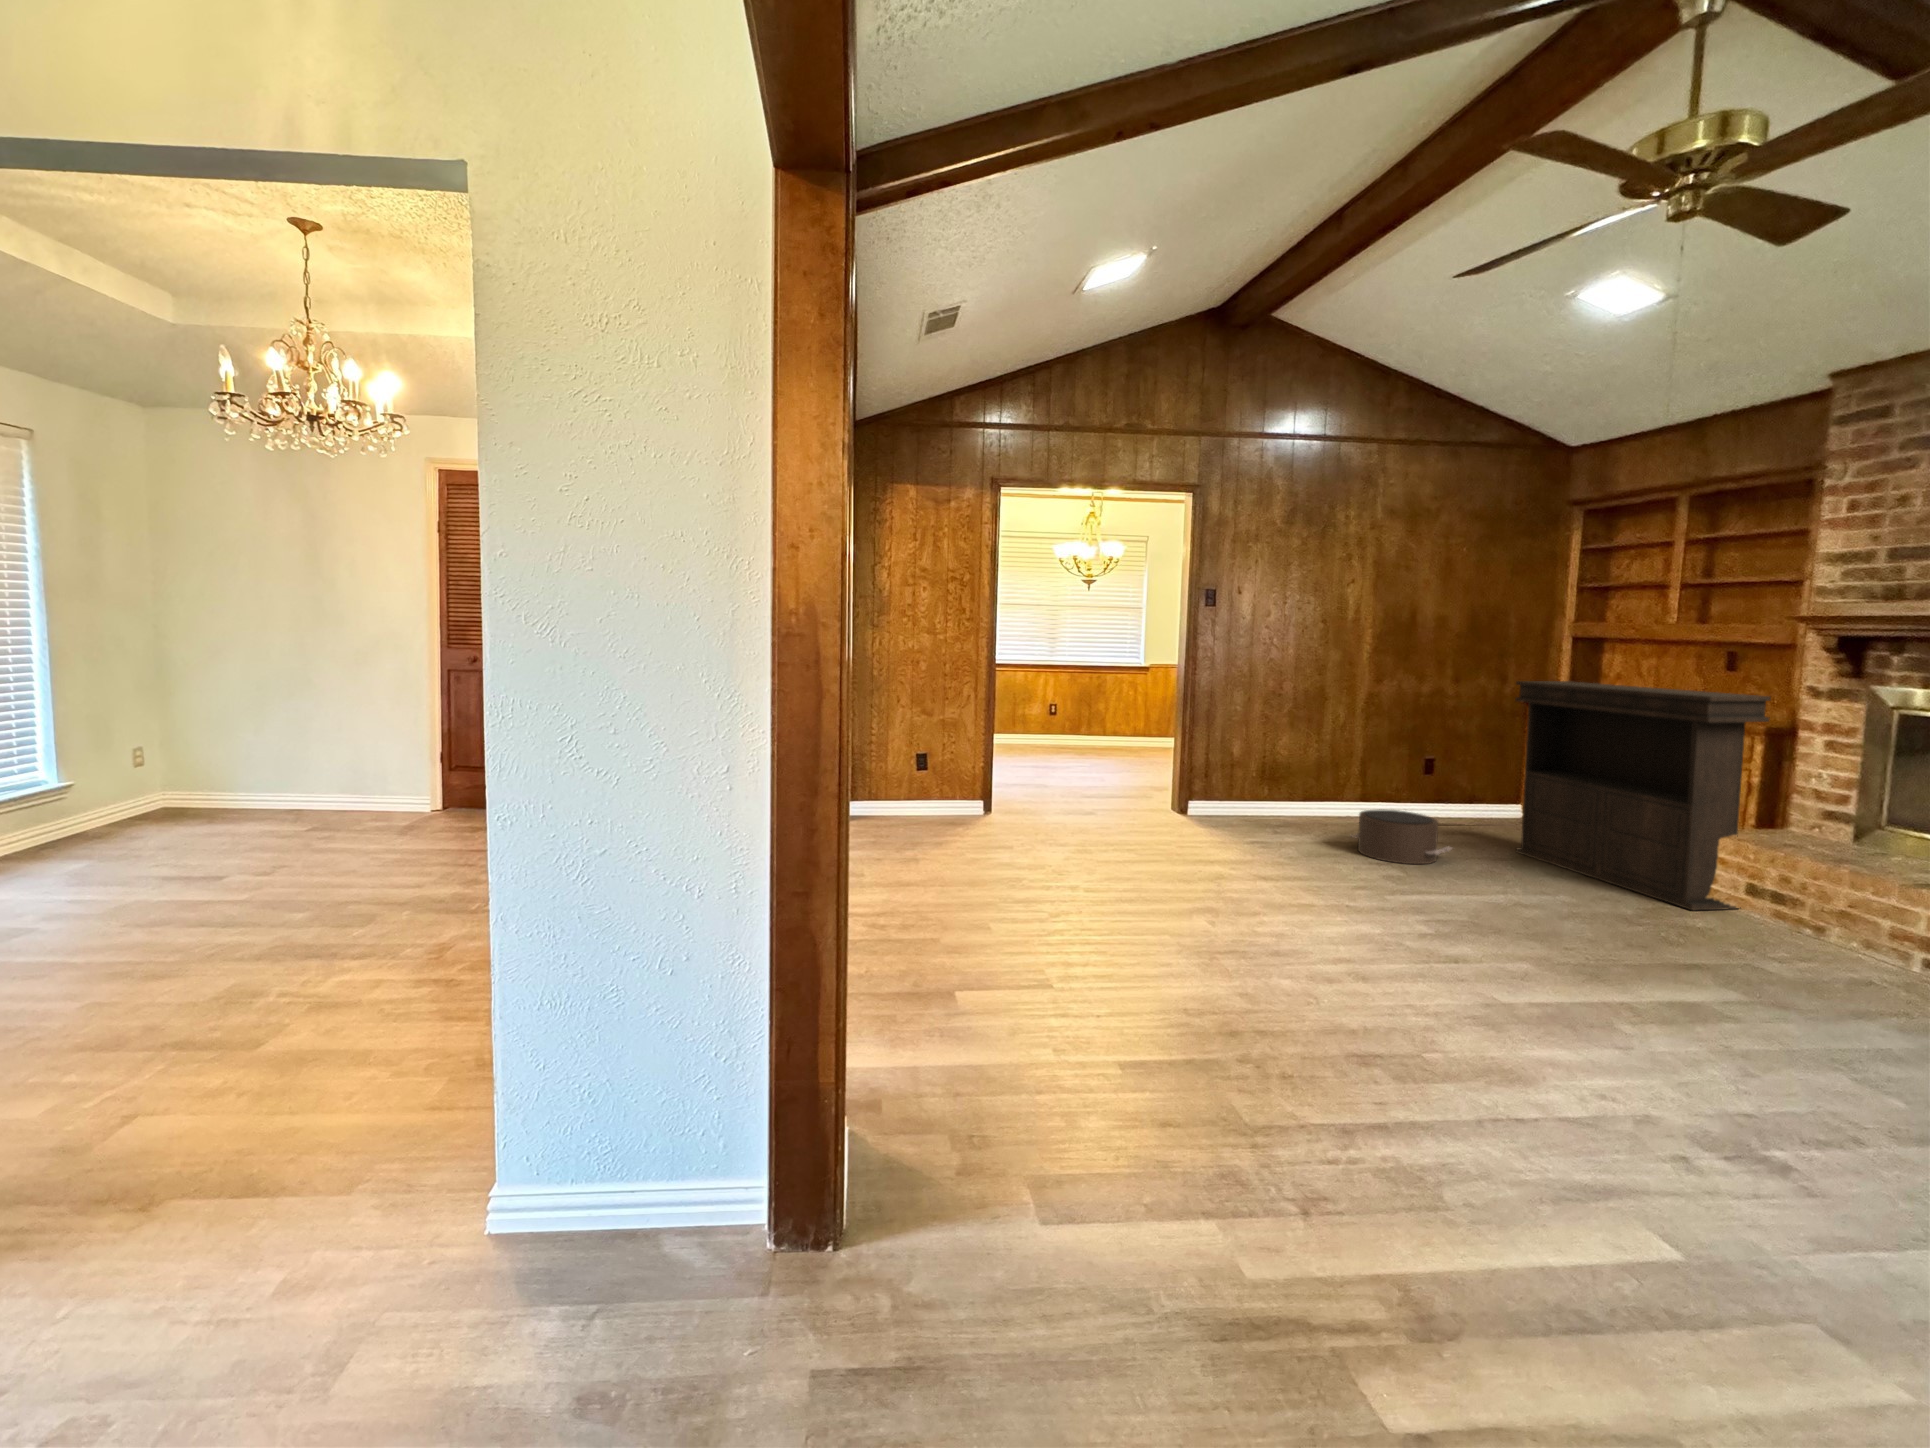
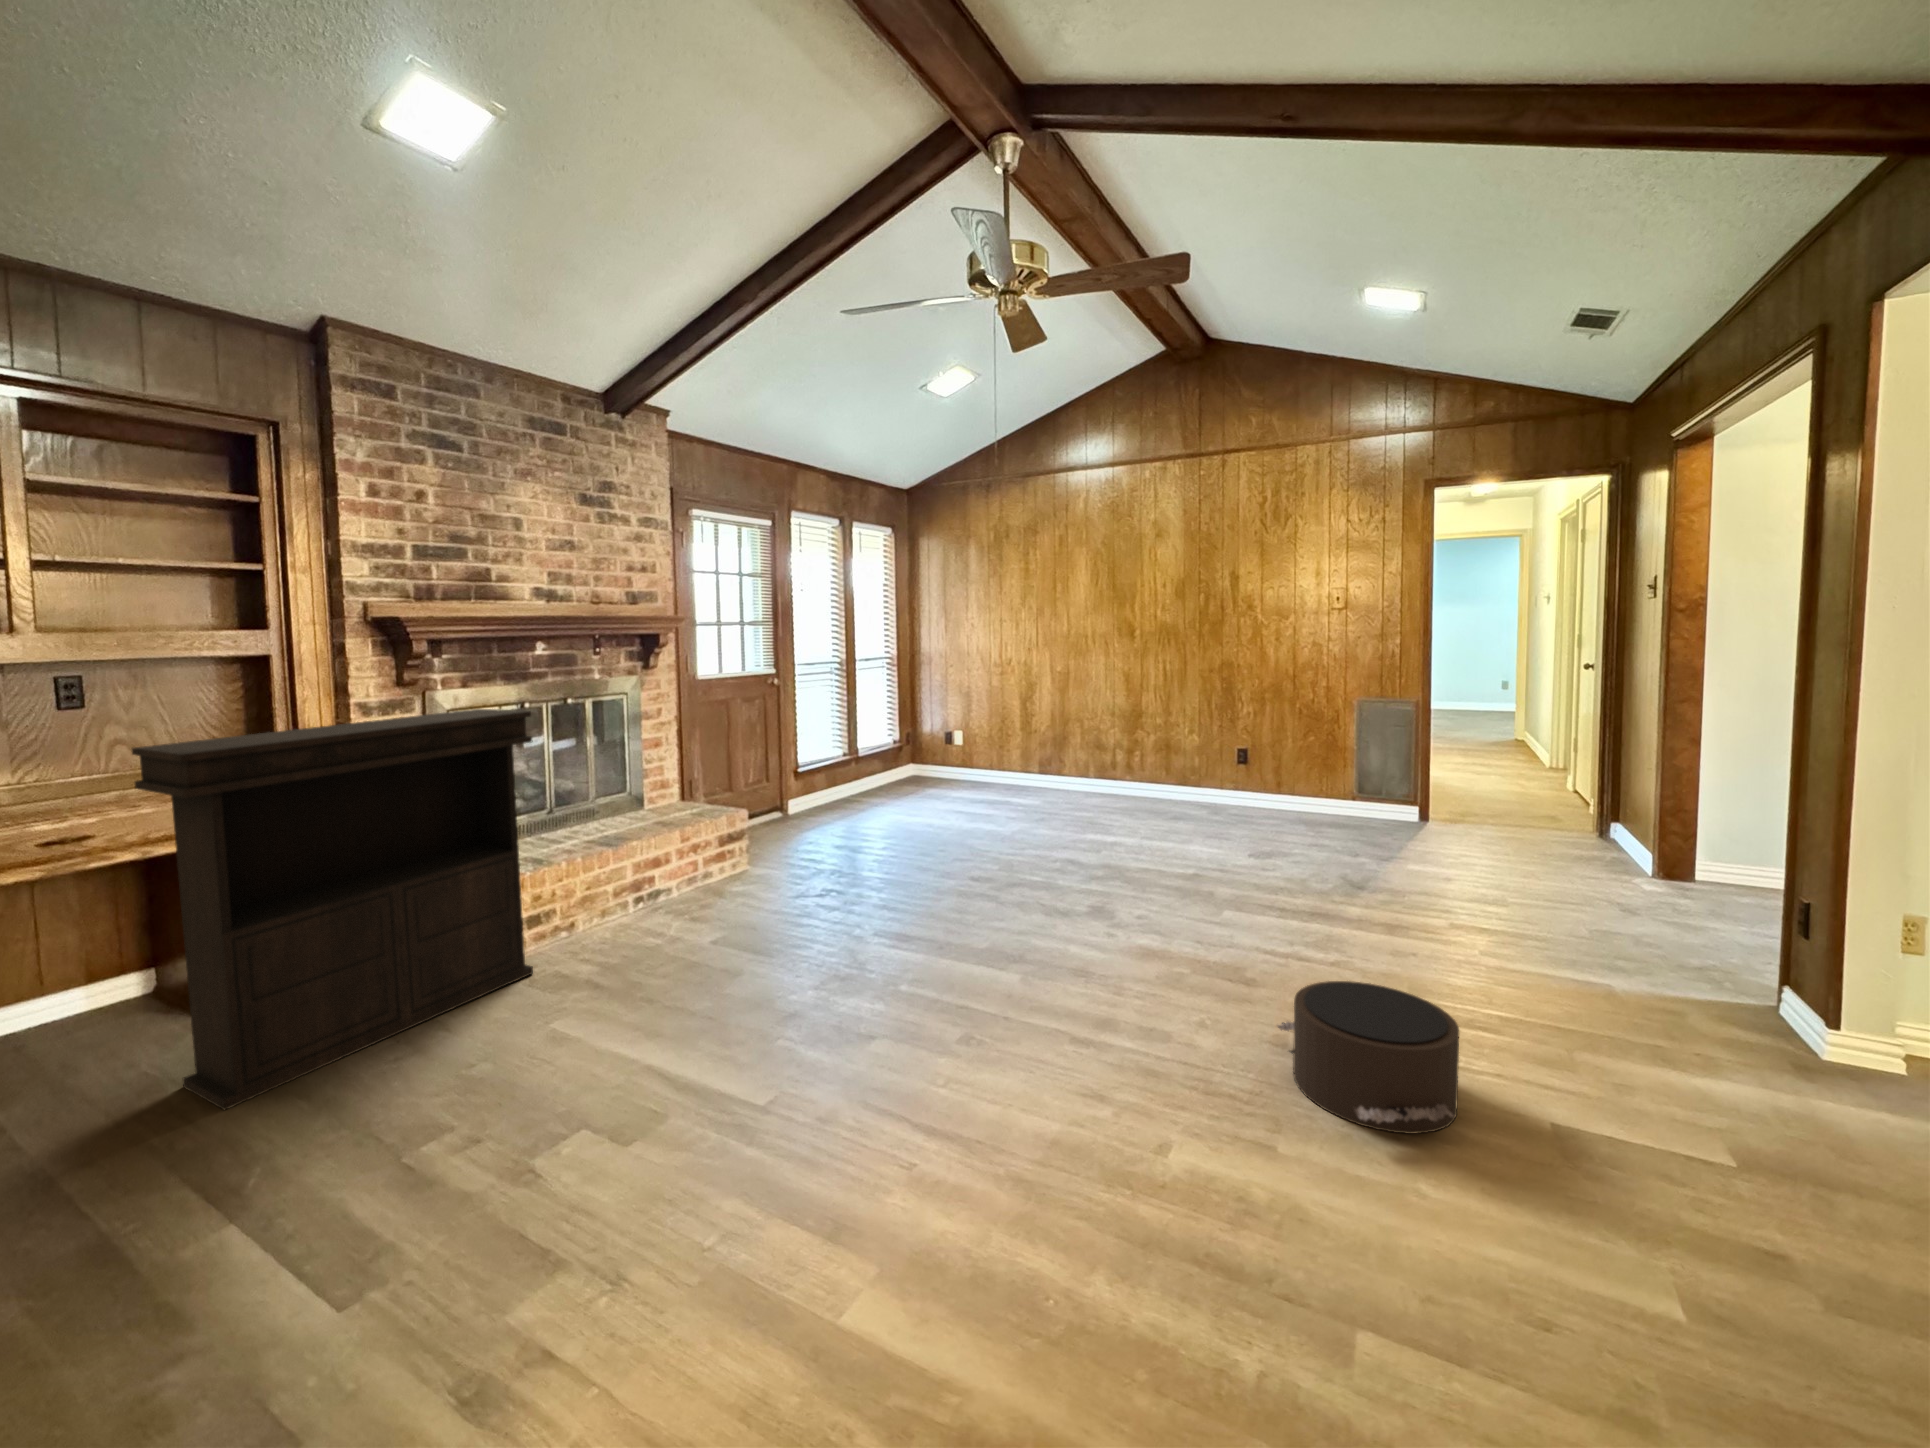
pouf: present [1351,809,1452,864] -> present [1277,981,1459,1134]

